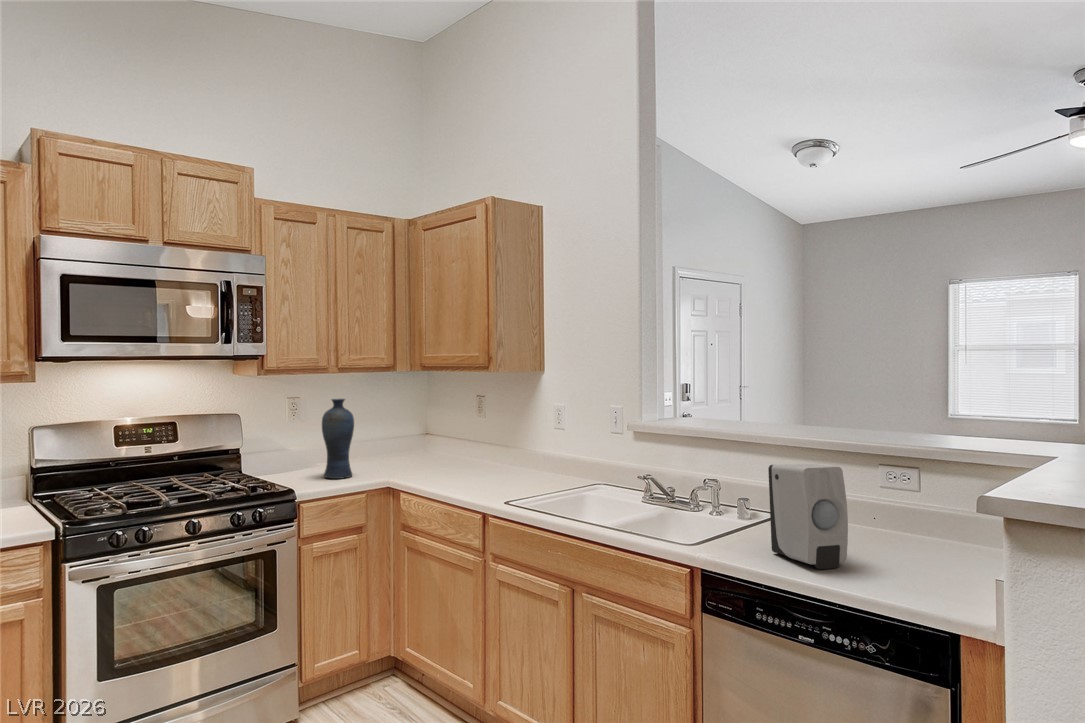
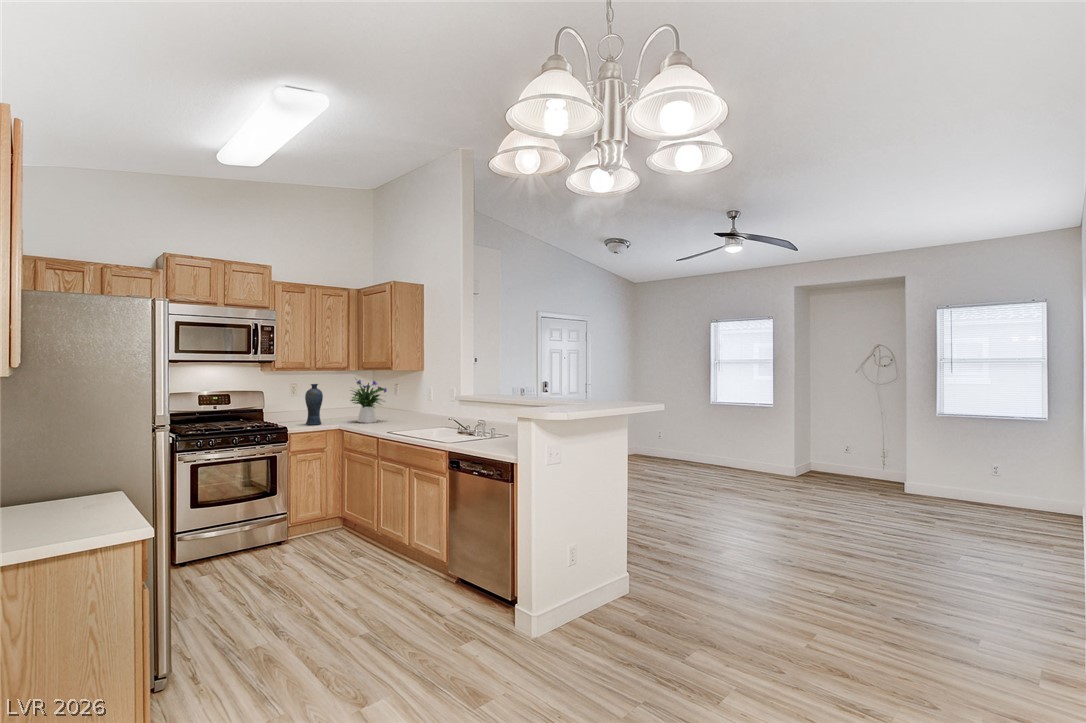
flower arrangement: none [388,384,472,471] -> present [351,380,387,423]
soap dispenser: present [768,464,848,569] -> none [480,407,503,447]

